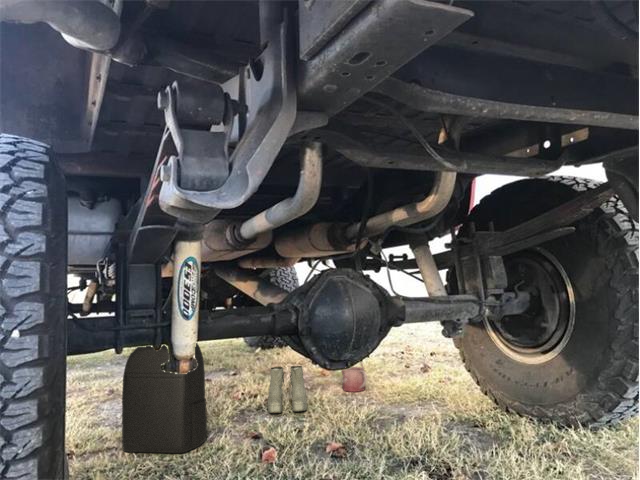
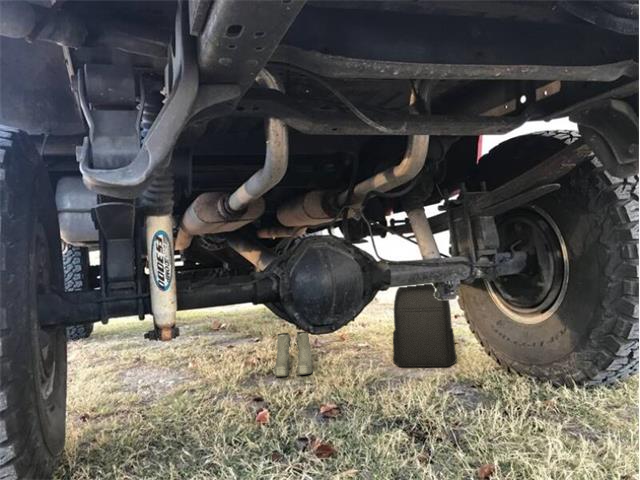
backpack: present [122,343,207,453] -> present [393,284,457,367]
watering can: present [342,362,367,392] -> none [347,321,375,355]

